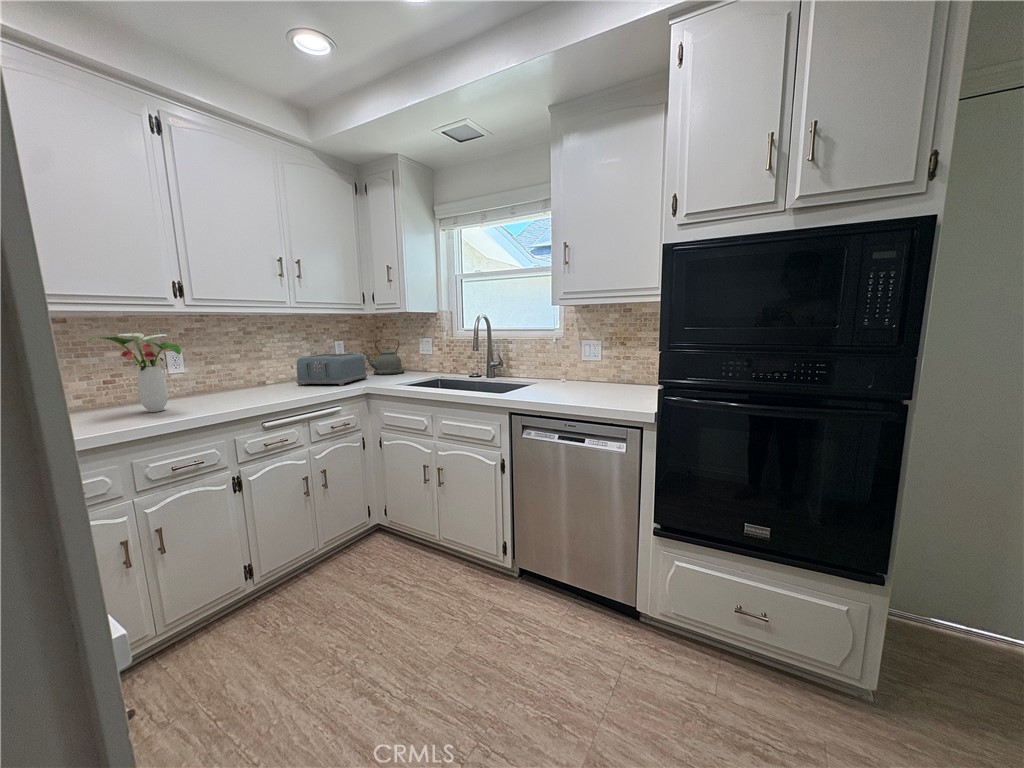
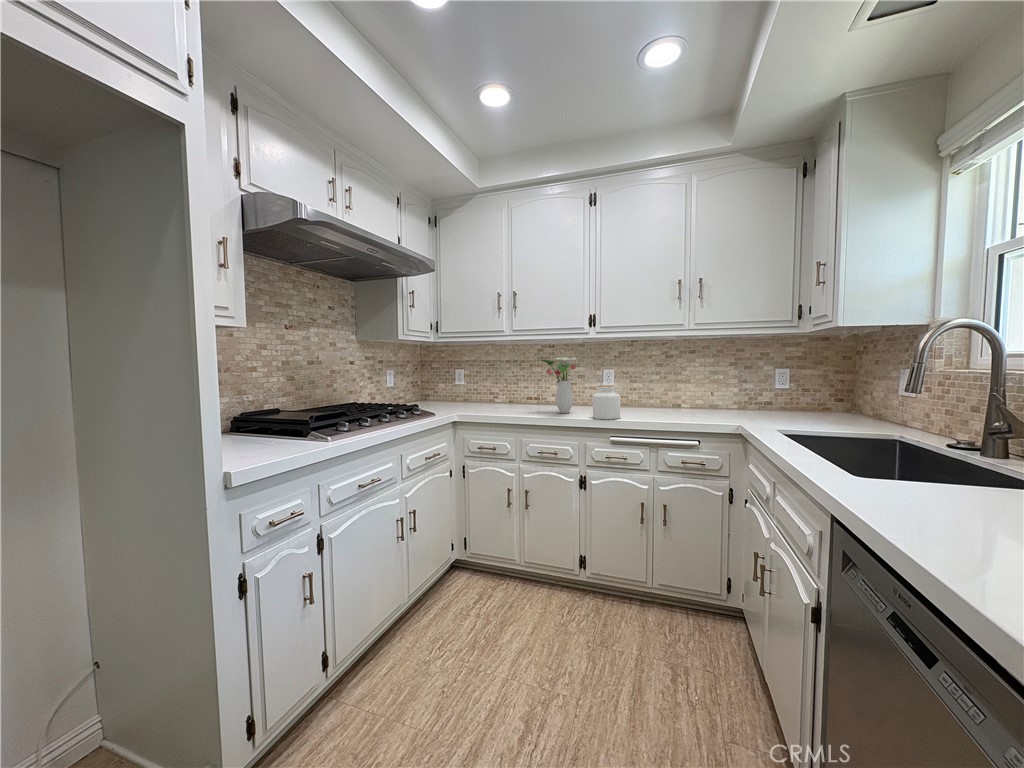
kettle: present [363,340,404,375] -> none [800,369,871,420]
toaster: present [296,354,367,386] -> none [694,382,783,420]
jar: none [219,365,259,406] -> present [593,385,620,419]

